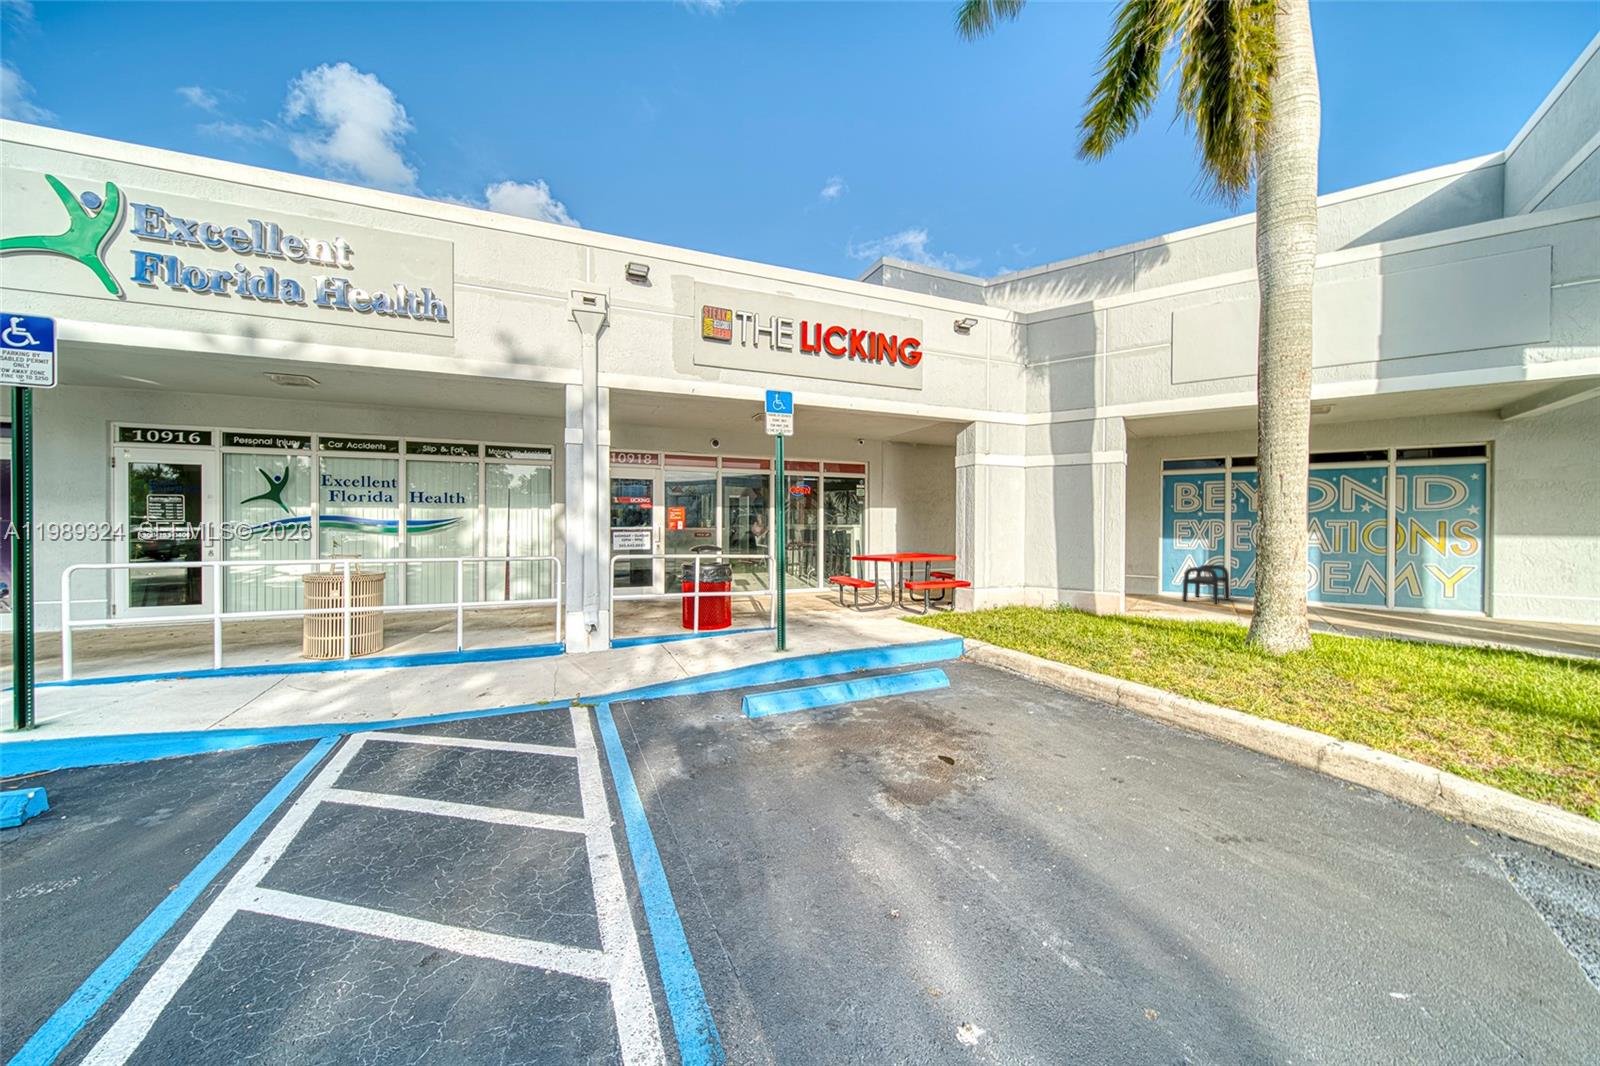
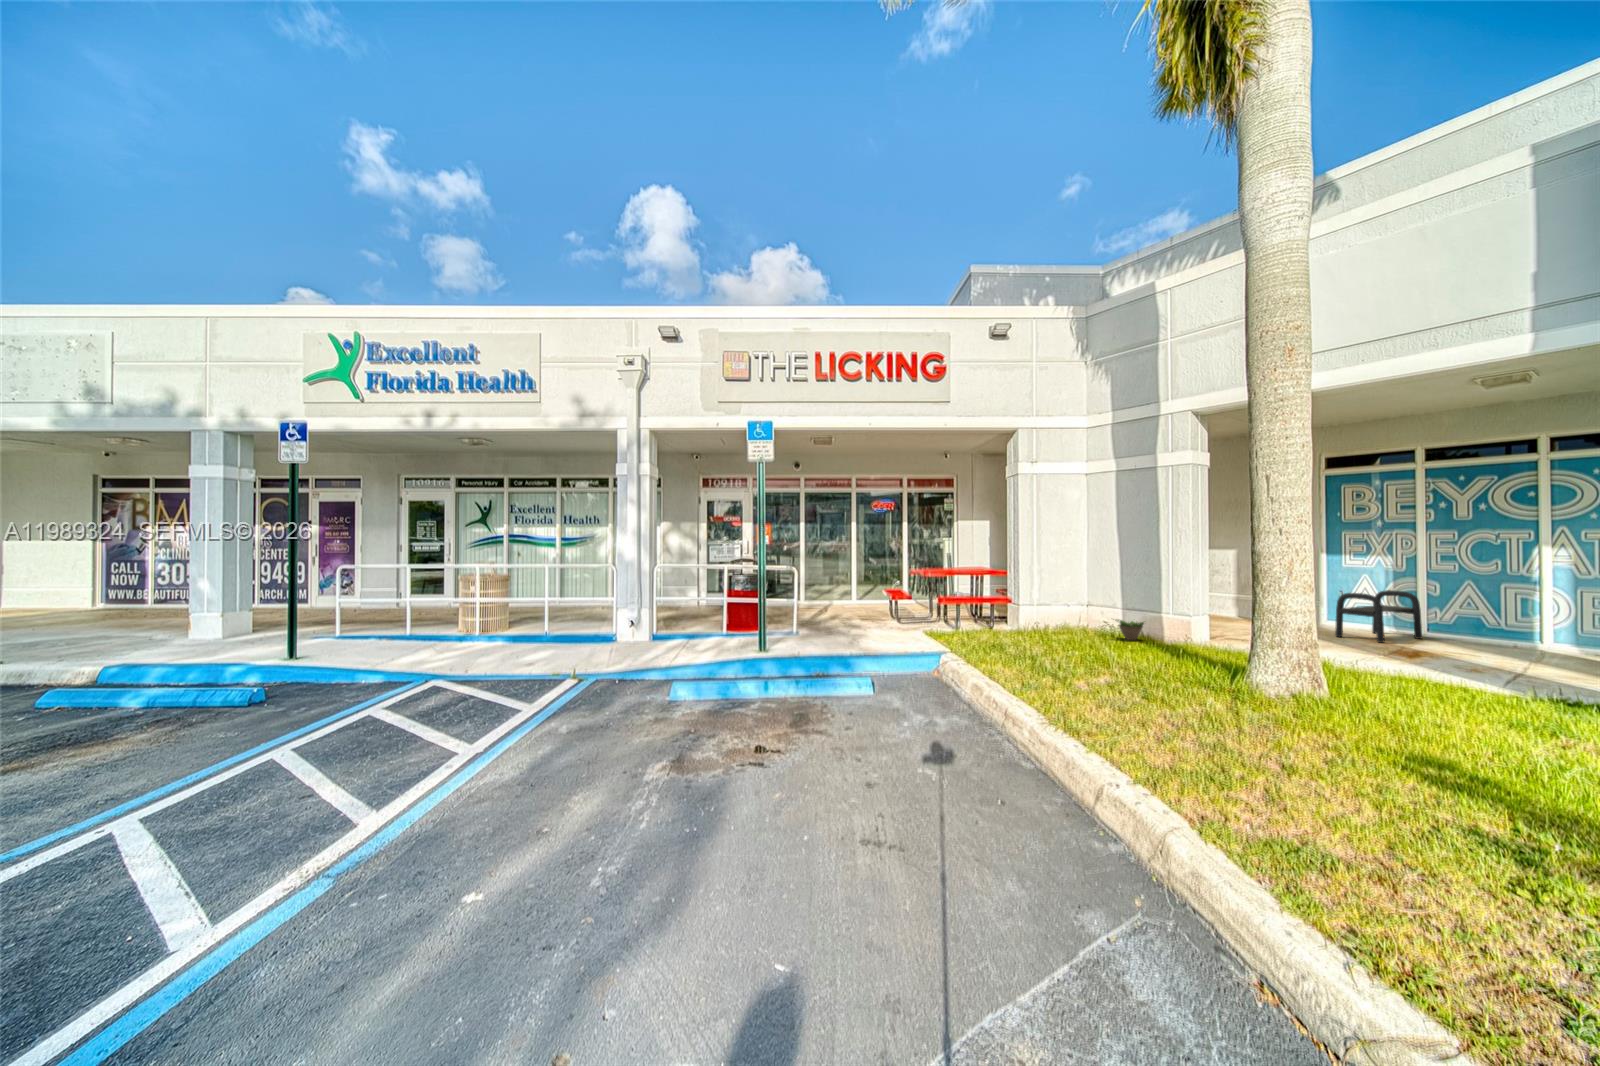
decorative plant: none [1050,595,1084,613] -> present [1116,620,1144,640]

